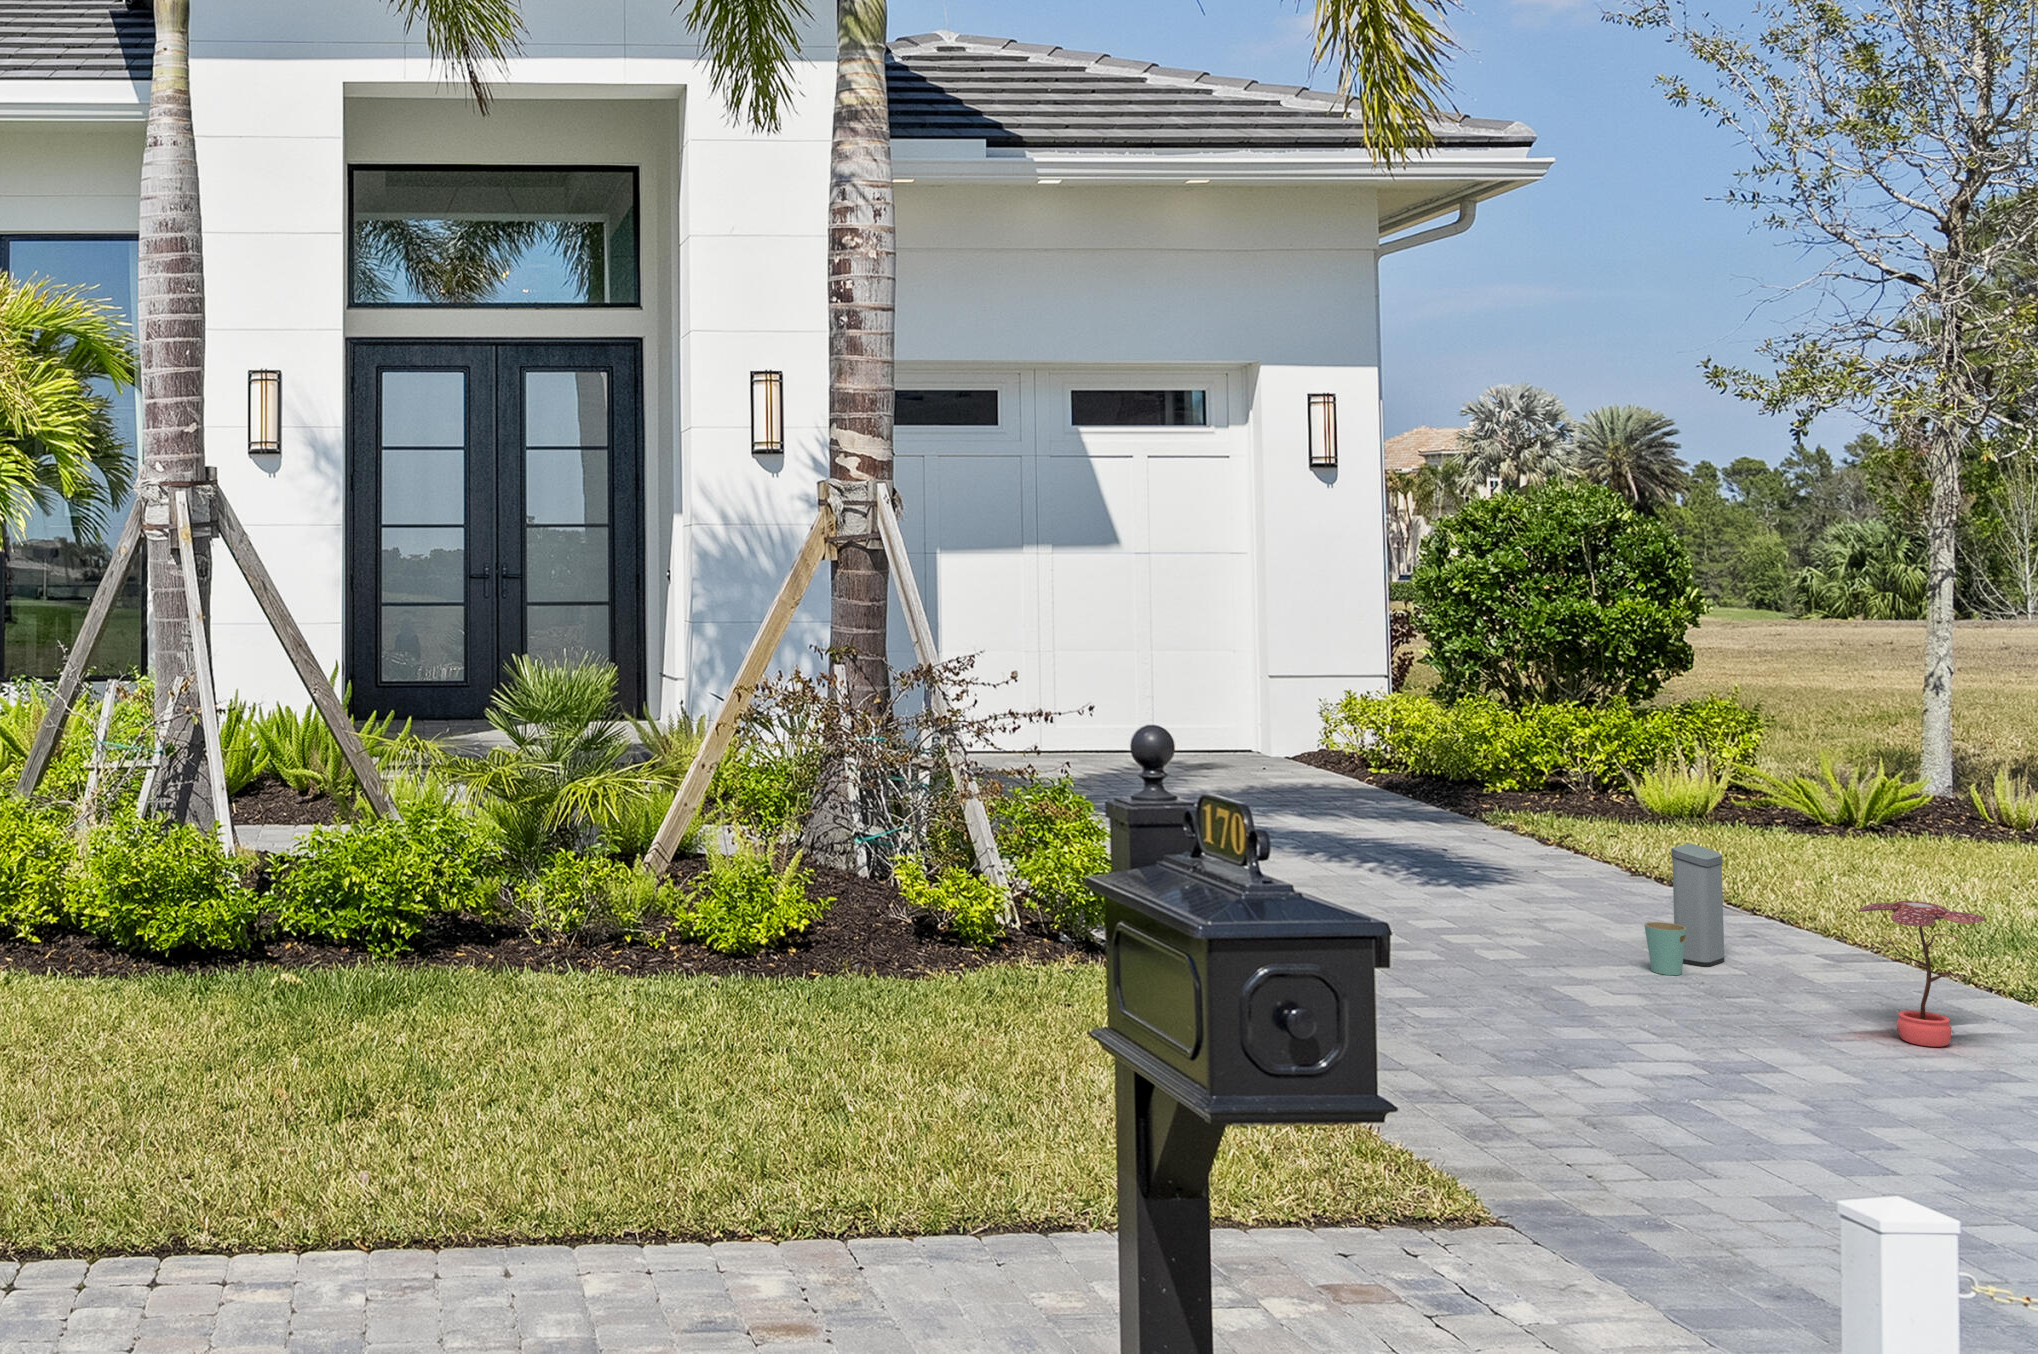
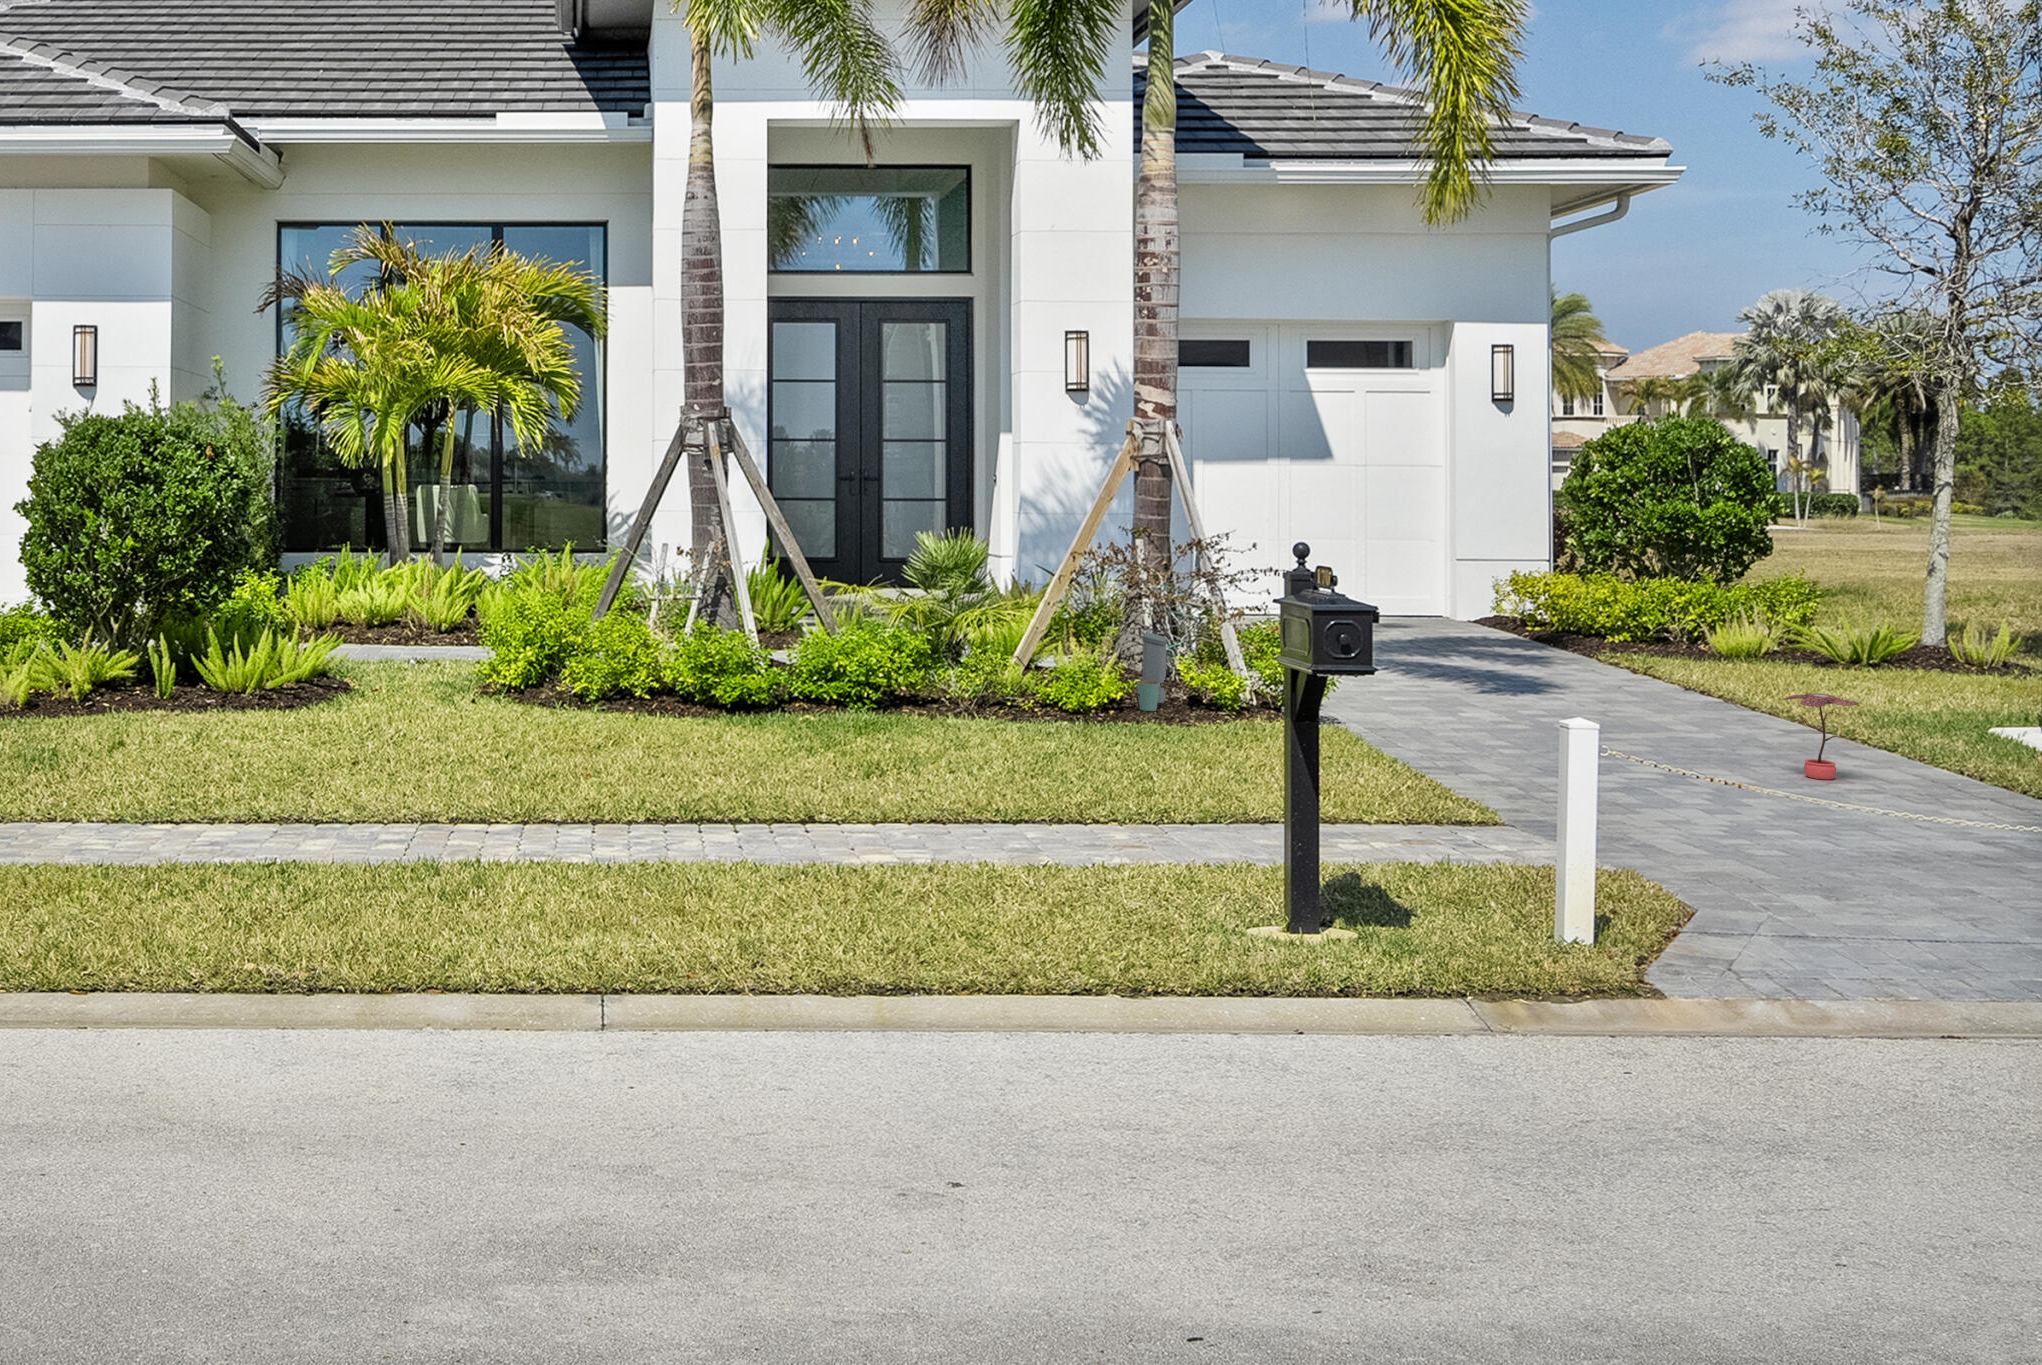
trash can: present [1644,844,1724,975] -> present [1137,633,1167,711]

